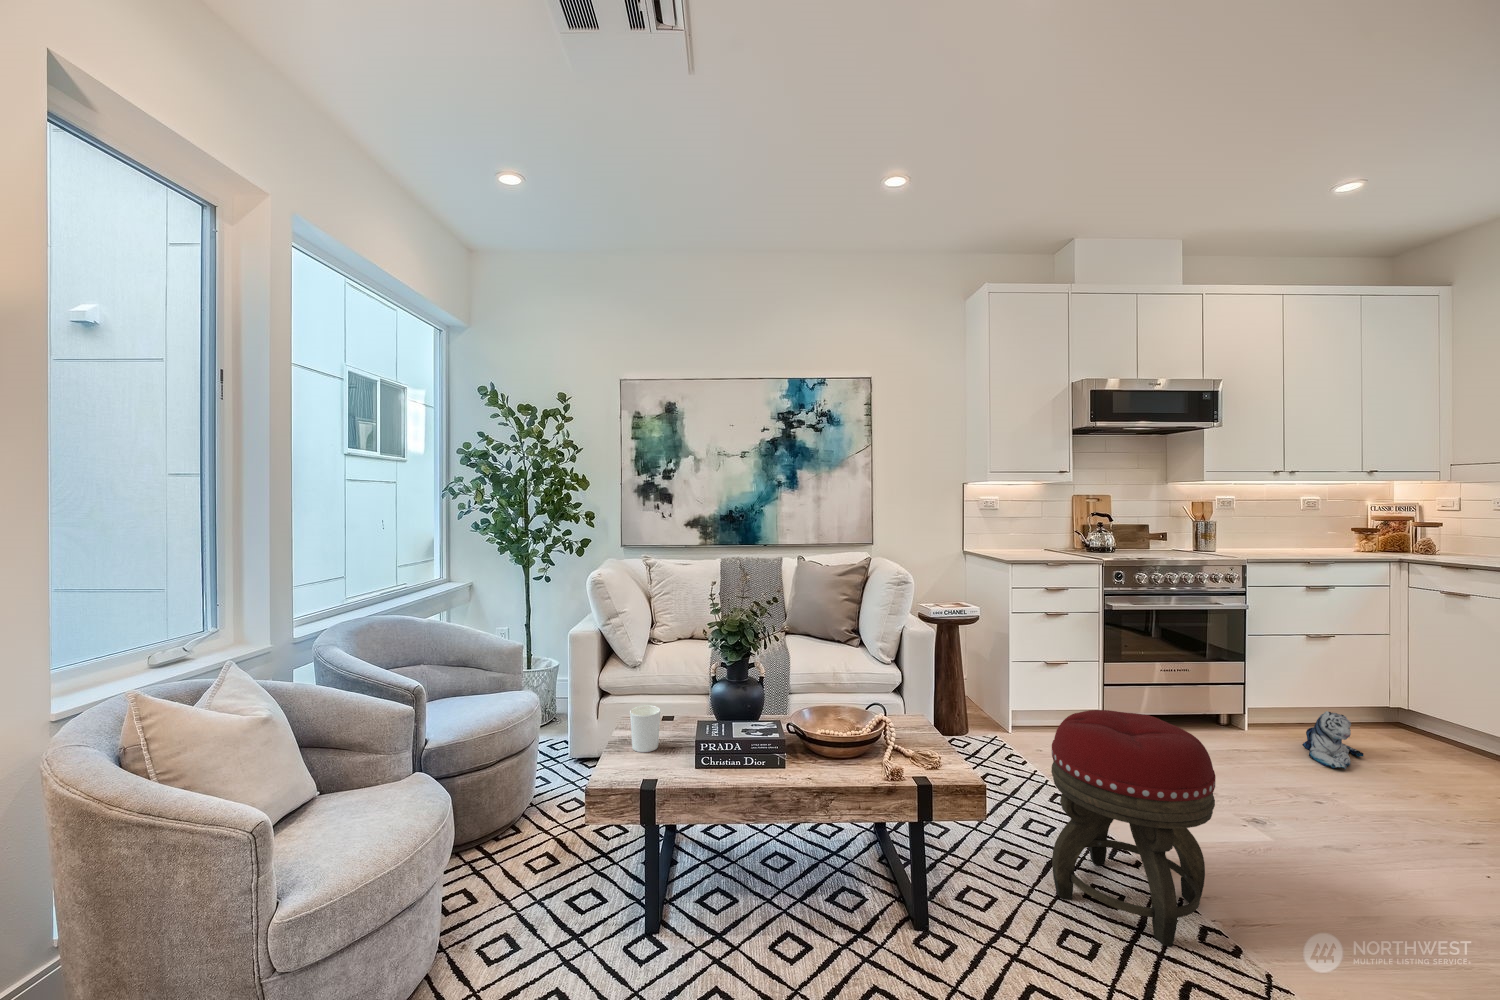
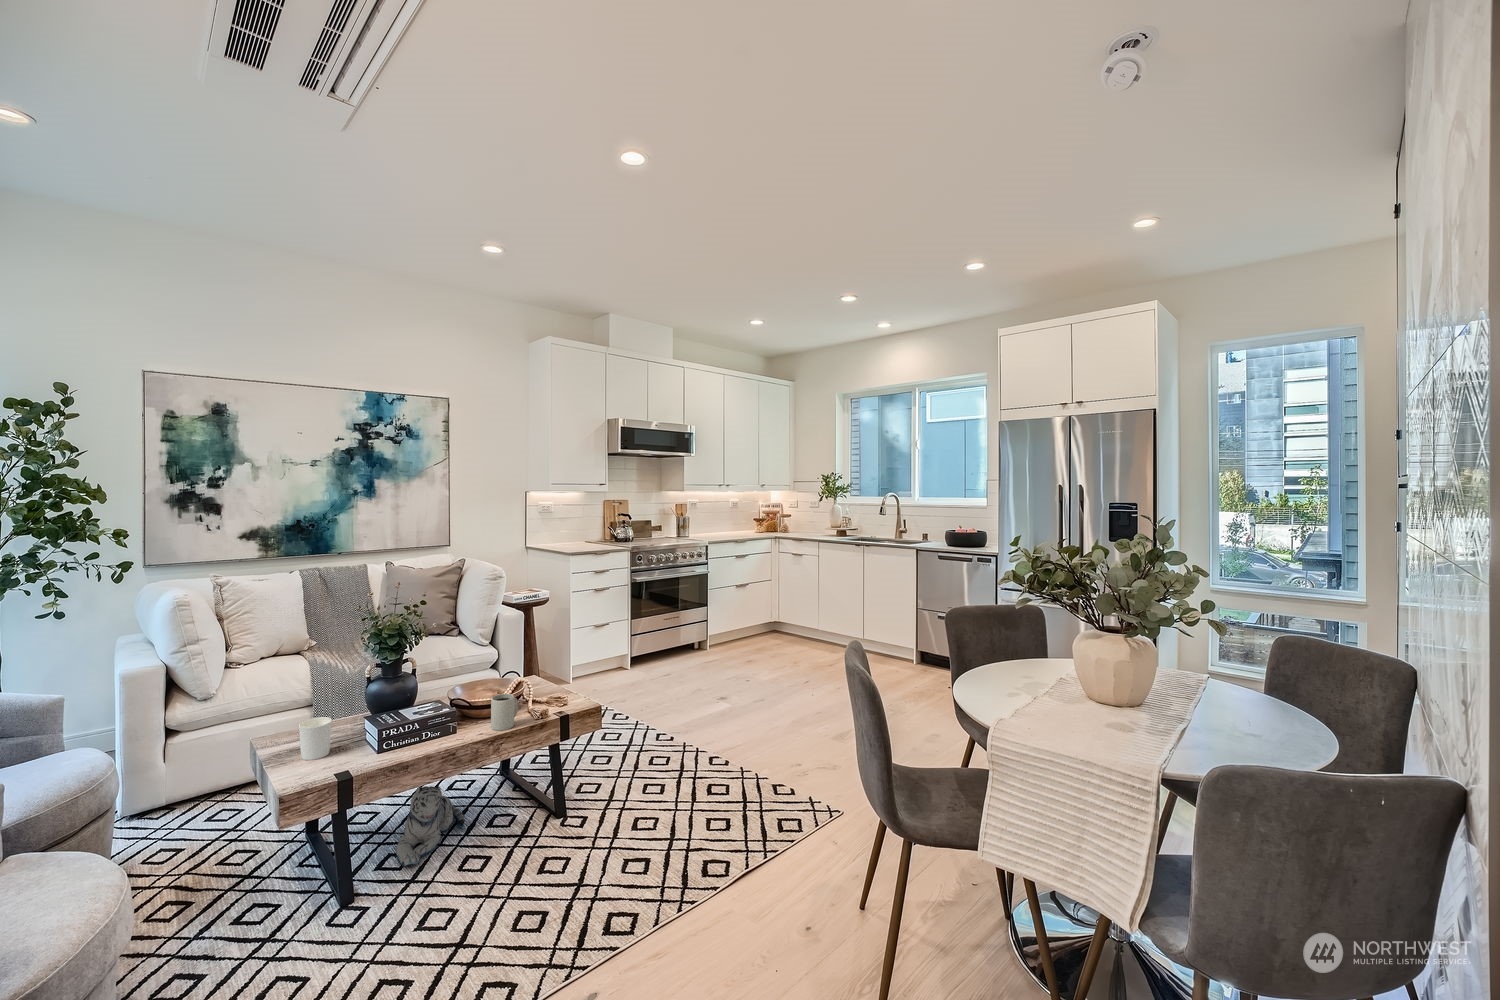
footstool: present [1051,710,1216,946] -> none [627,647,712,773]
plush toy: present [1302,711,1363,769] -> present [396,786,465,867]
mug: none [823,727,860,778] -> present [491,694,518,731]

